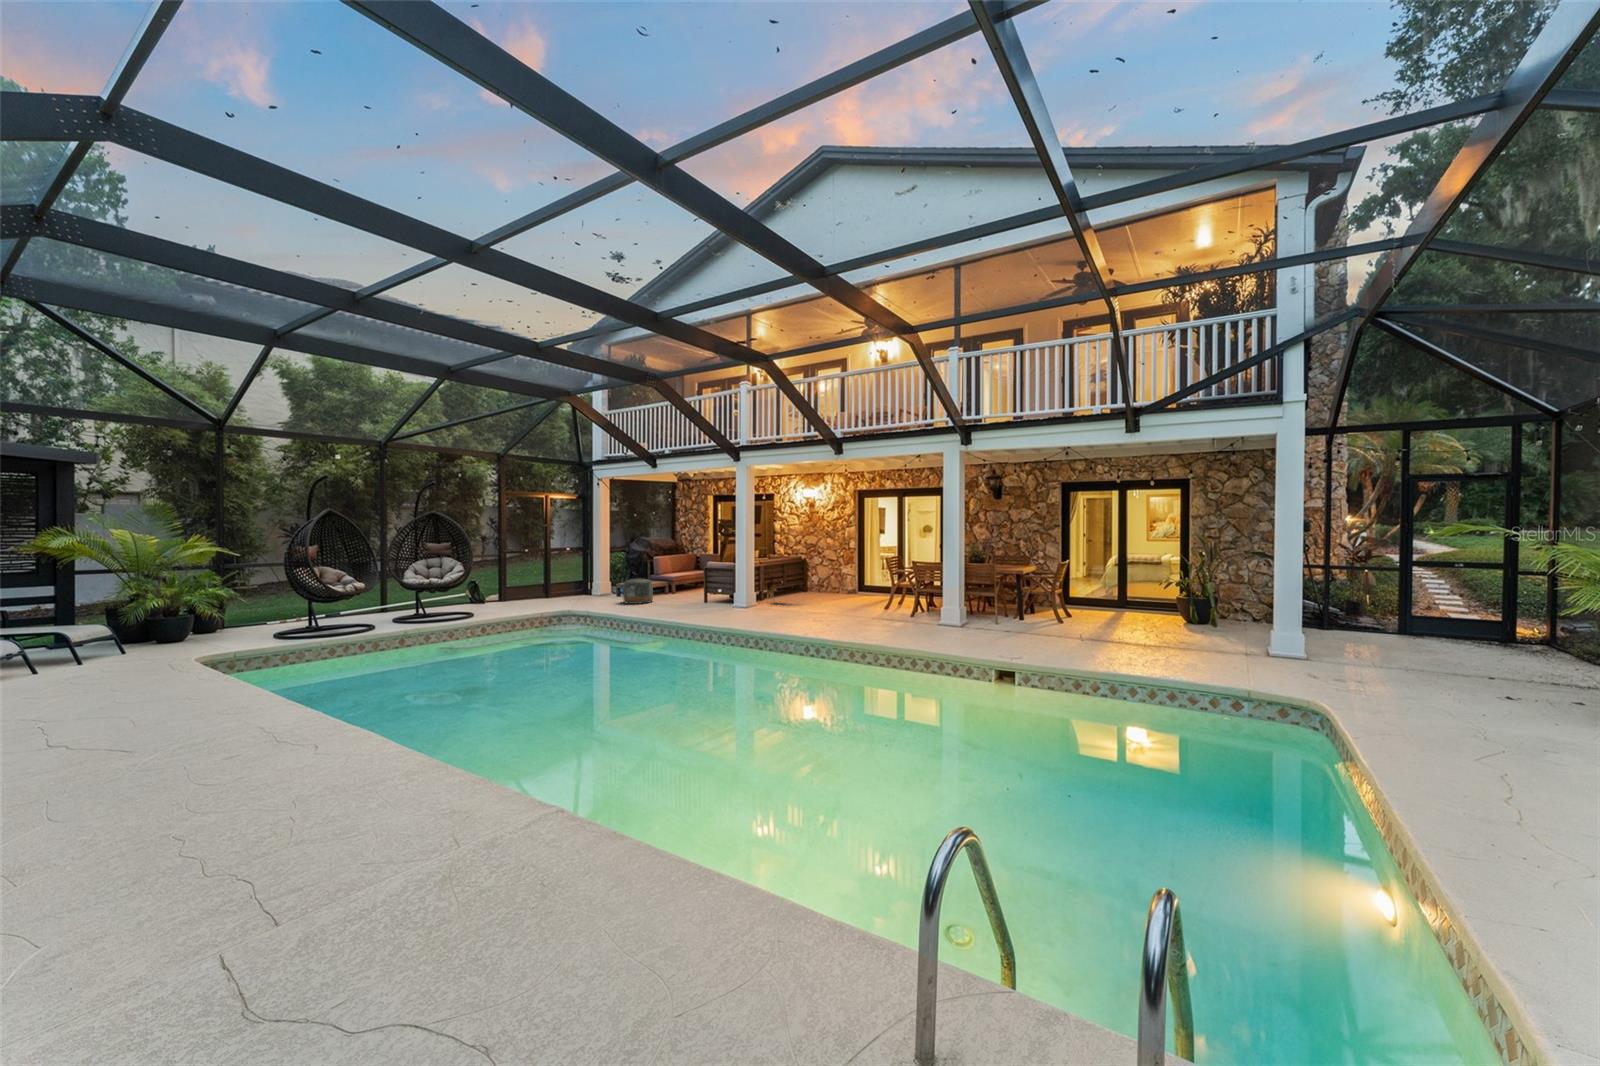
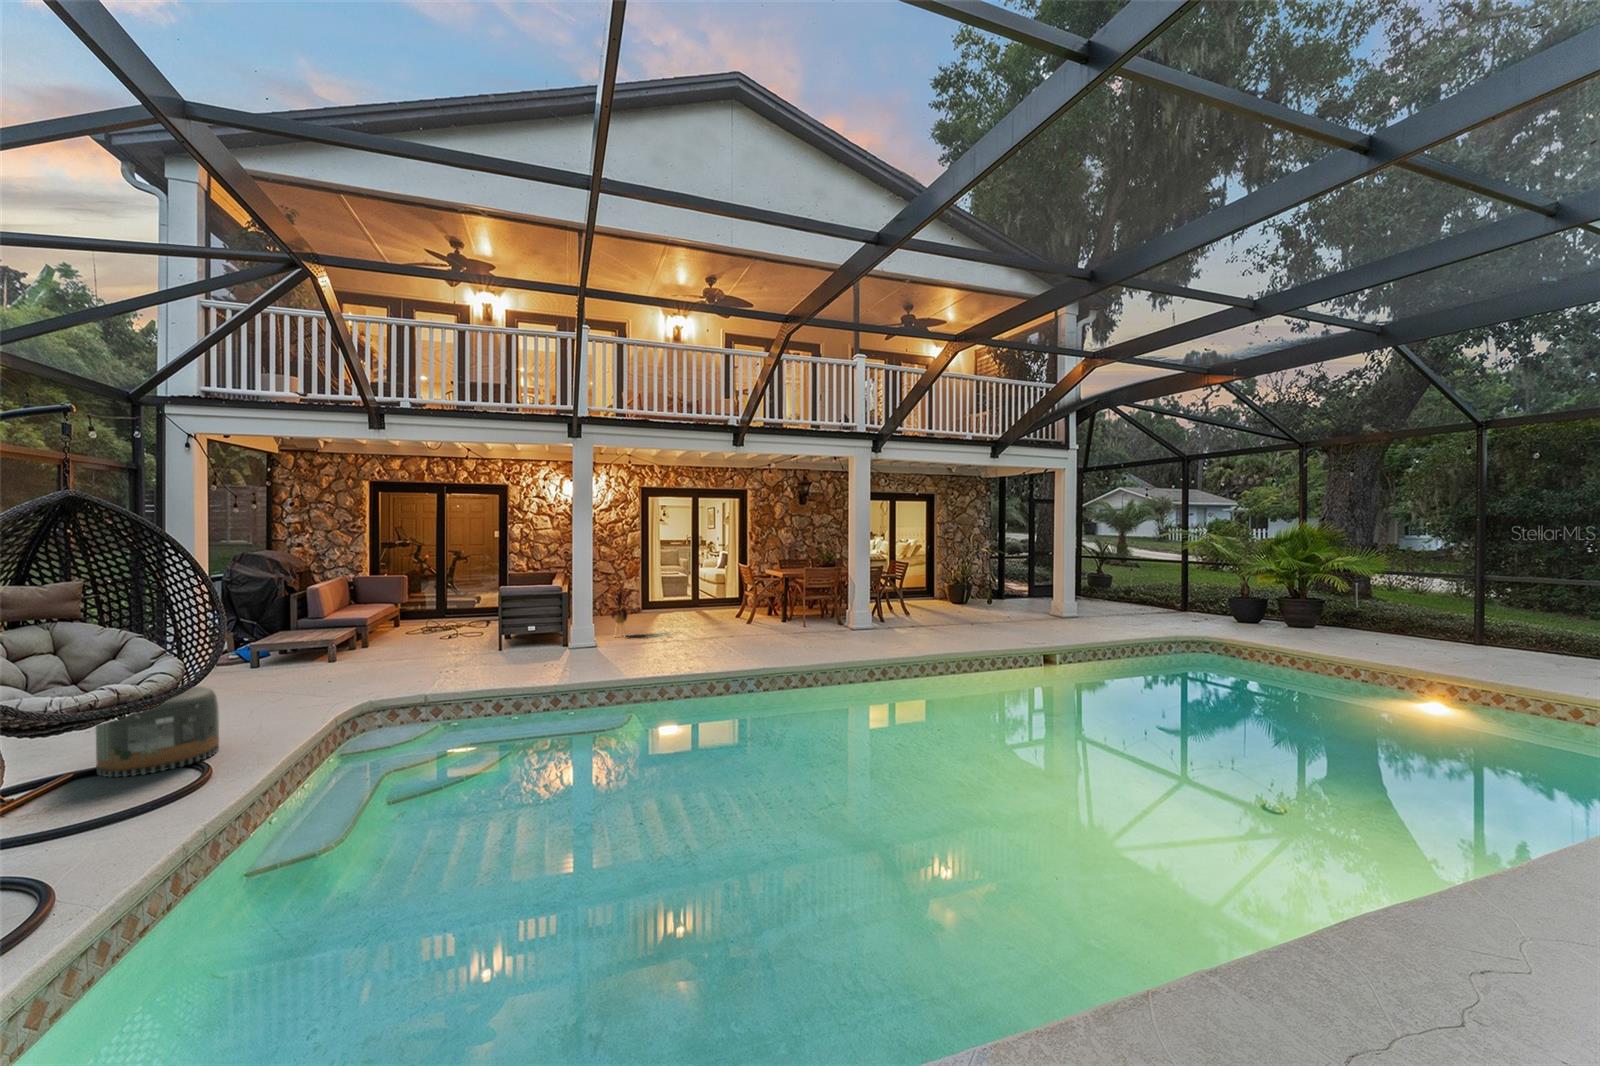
pouf: present [623,579,653,604] -> present [96,687,219,777]

